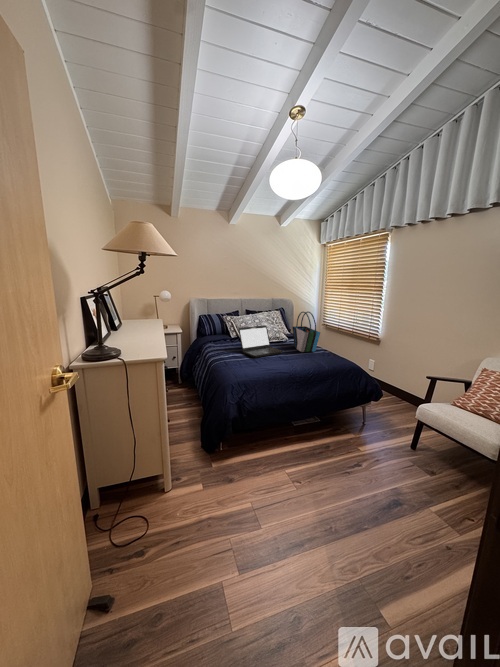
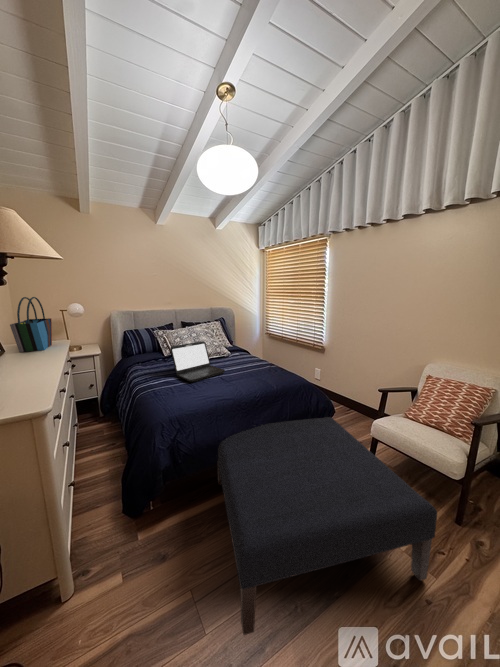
tote bag: present [292,312,320,352] -> present [10,297,52,352]
ottoman: none [273,398,464,535] -> present [217,417,437,635]

